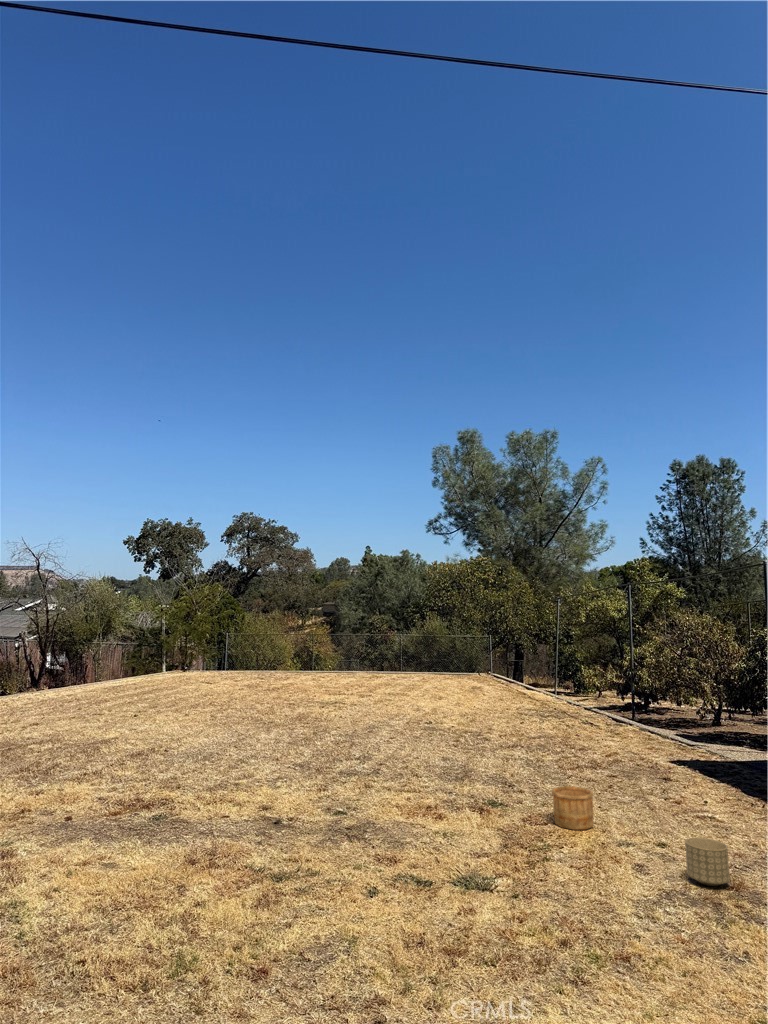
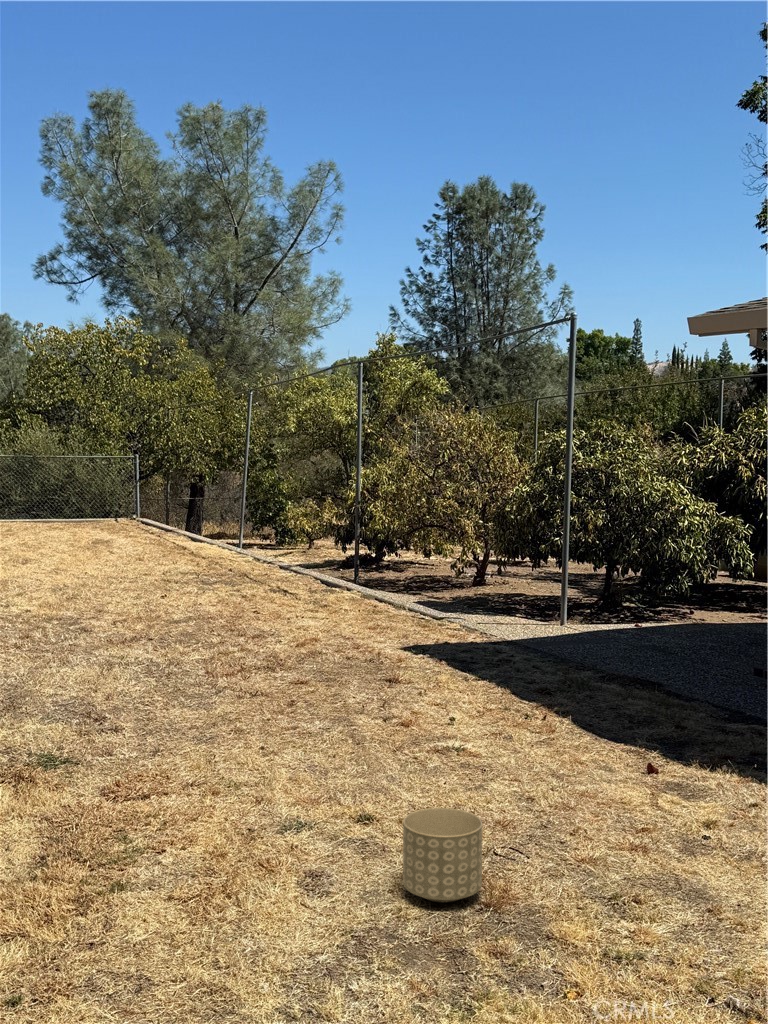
wooden bucket: present [552,786,593,830] -> none [158,719,244,806]

